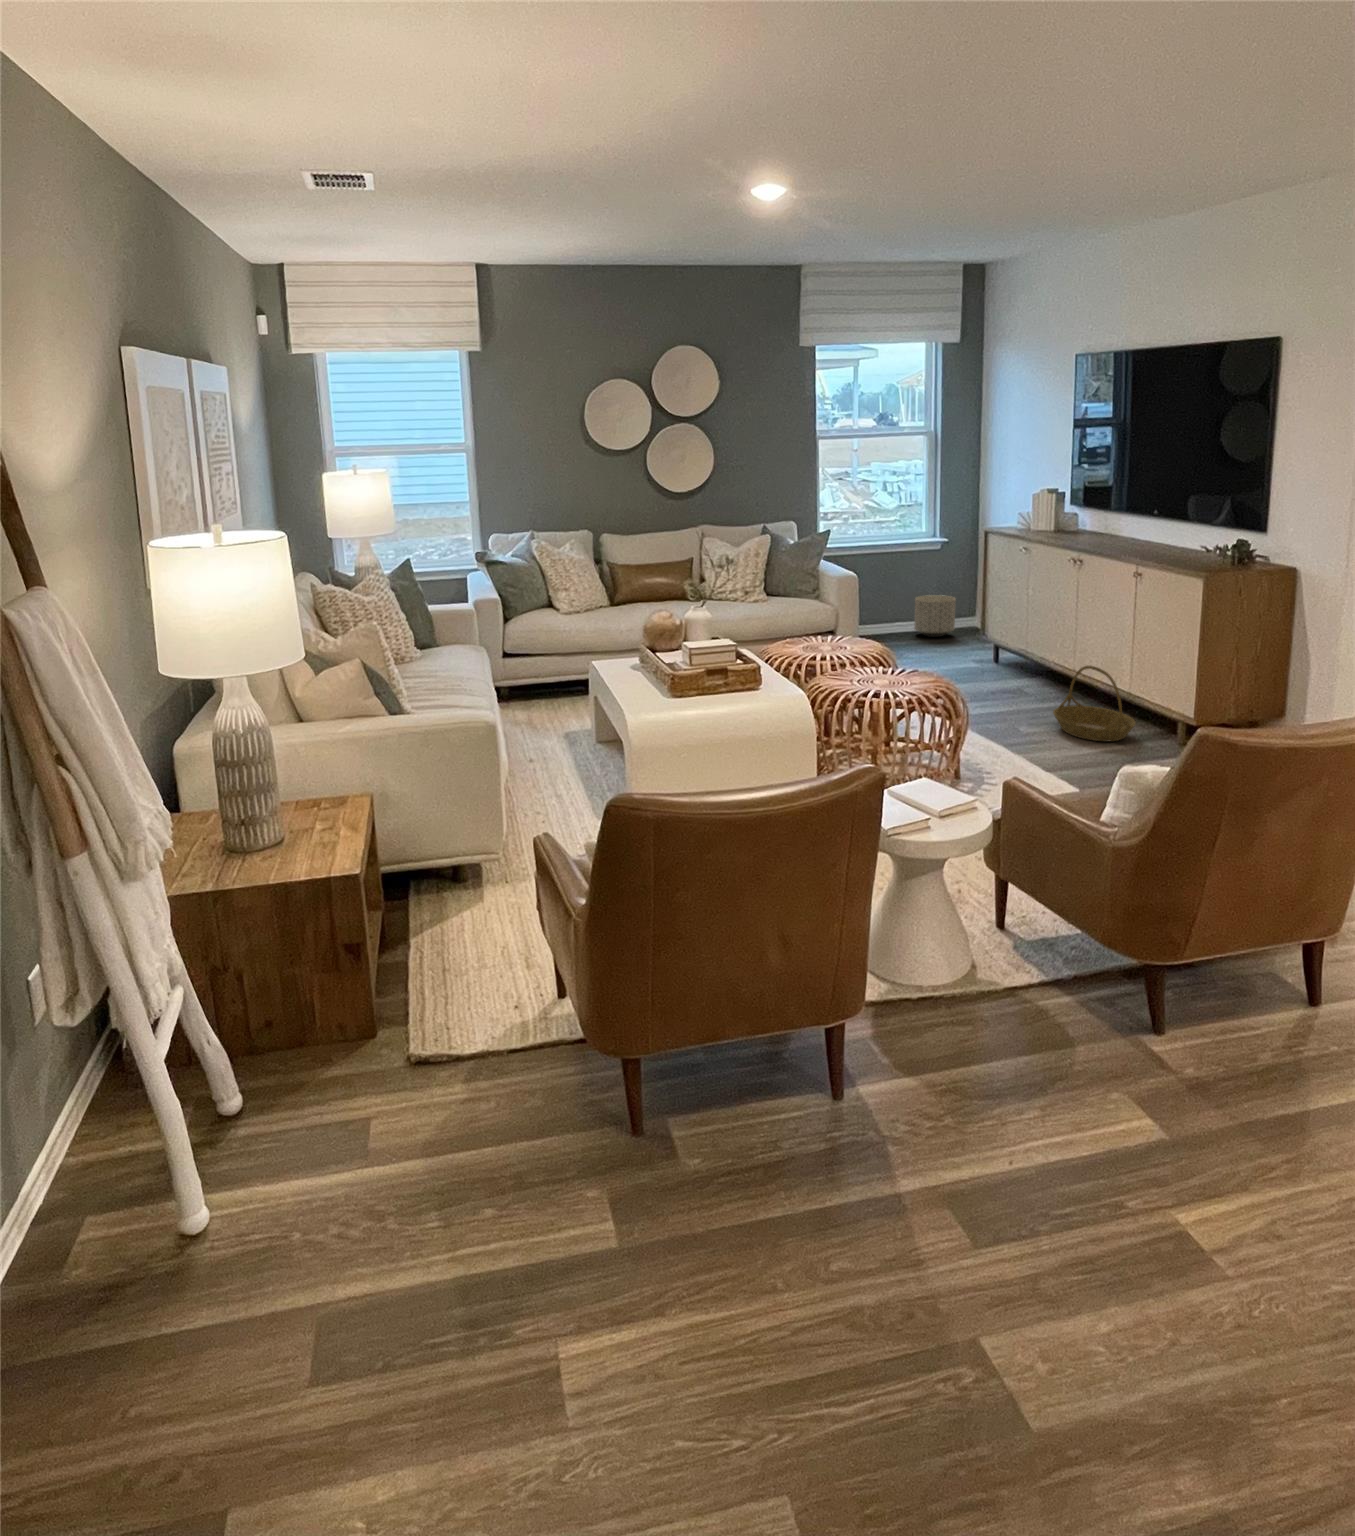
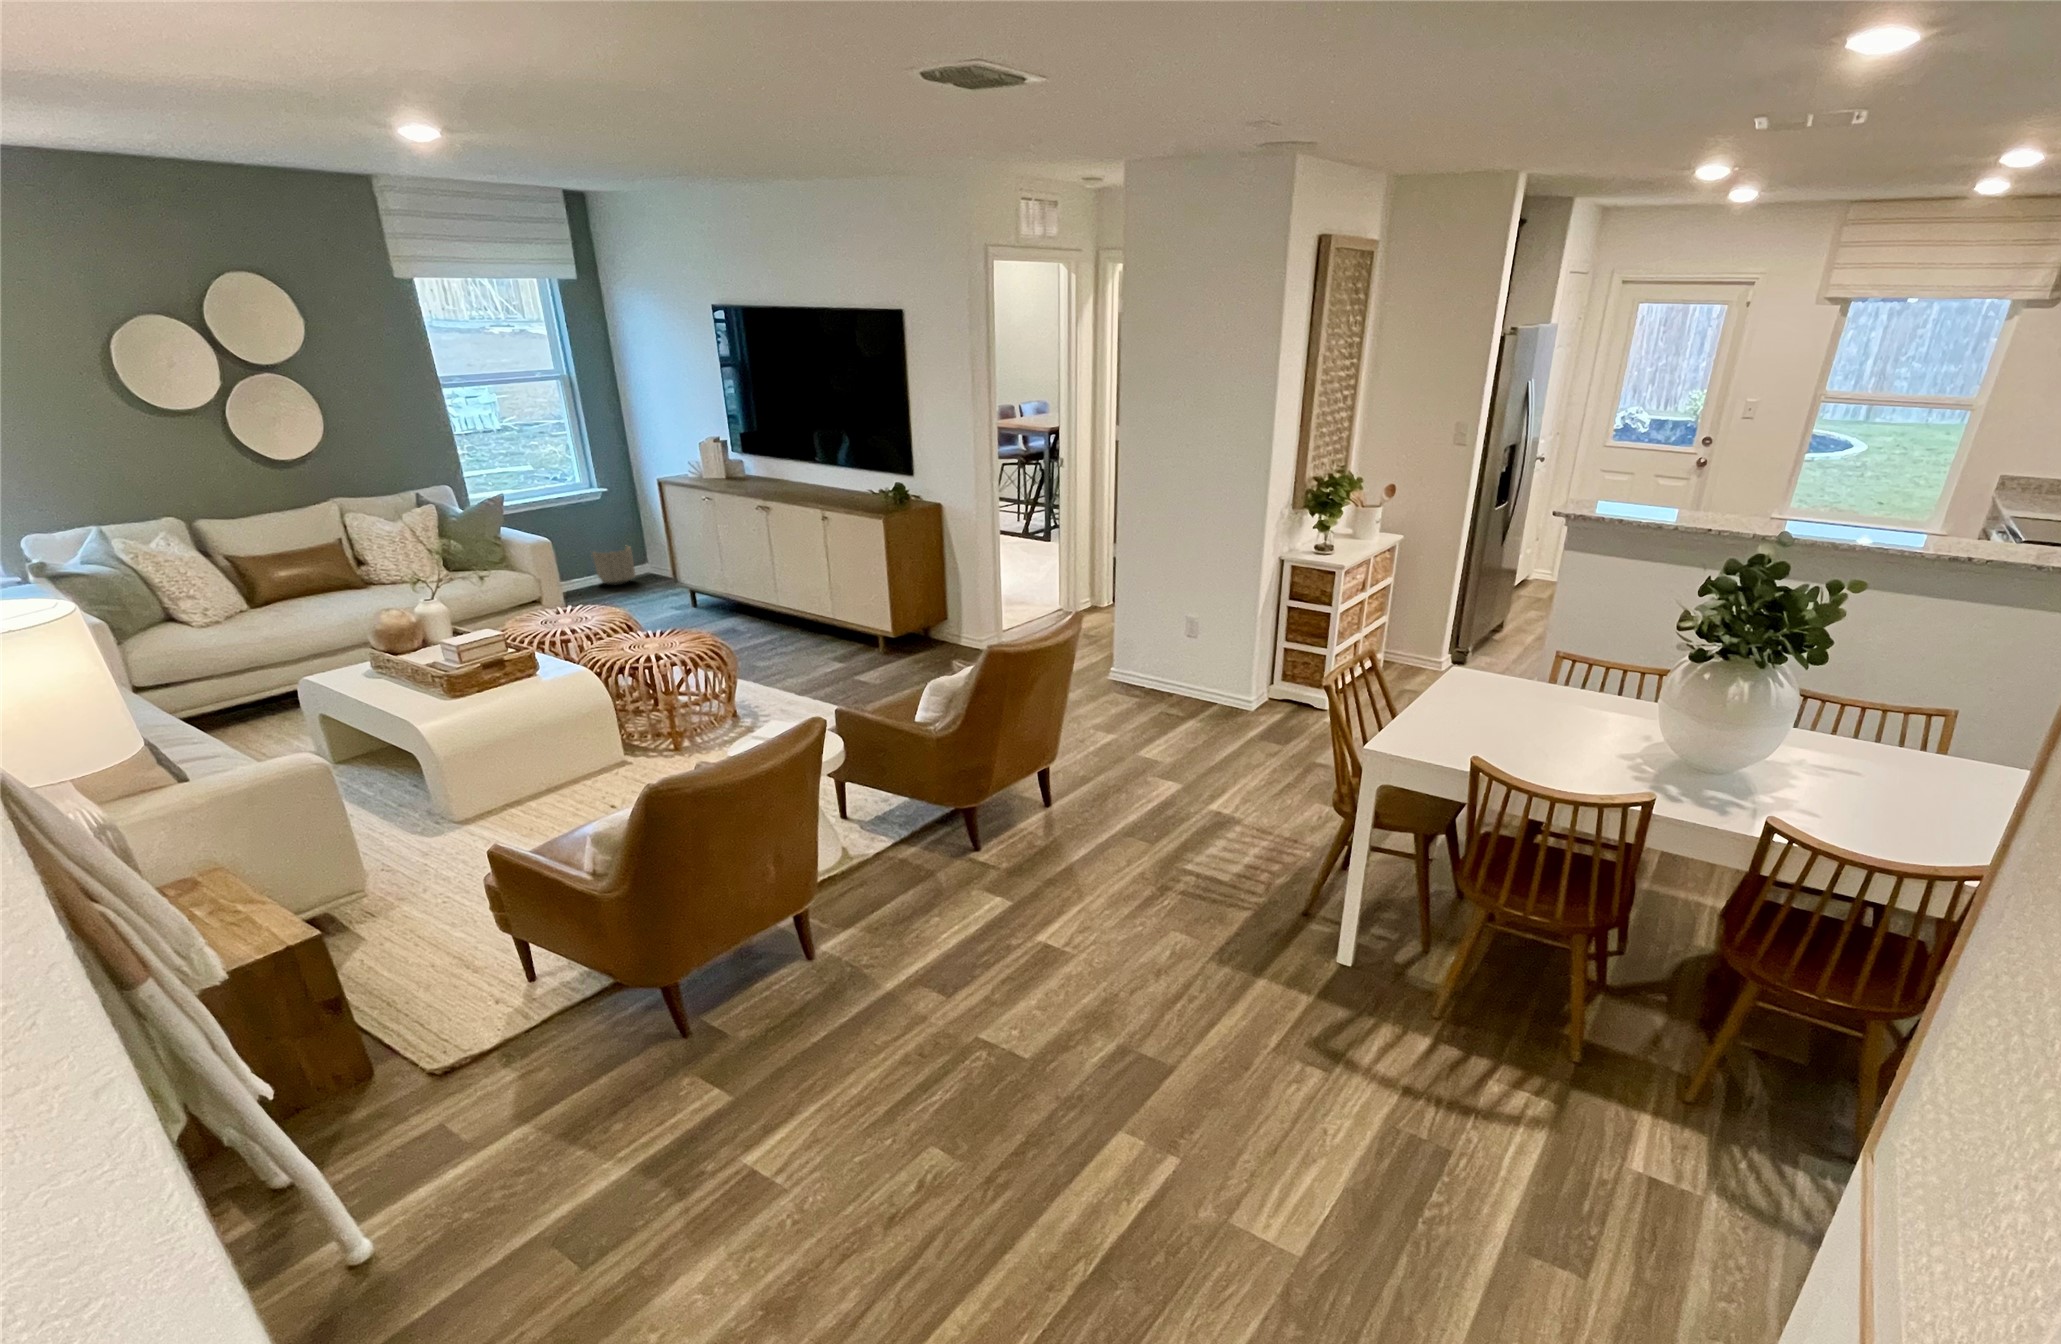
basket: present [1053,666,1136,741] -> none [780,597,852,659]

